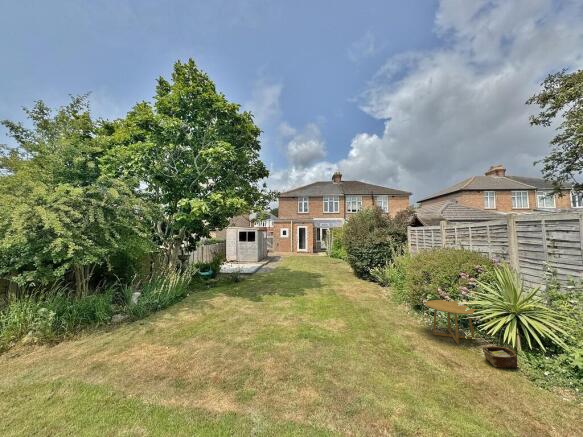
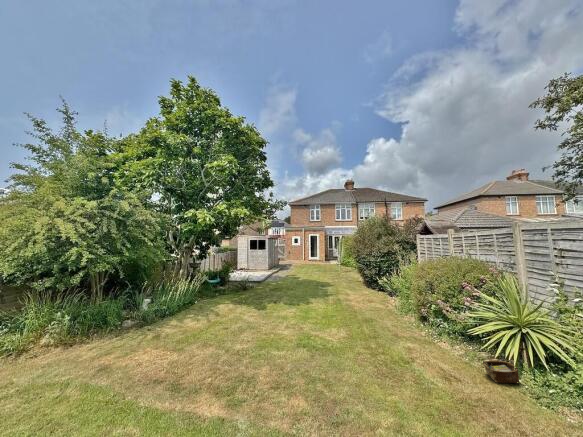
round table: present [426,300,478,344] -> none [428,311,484,358]

